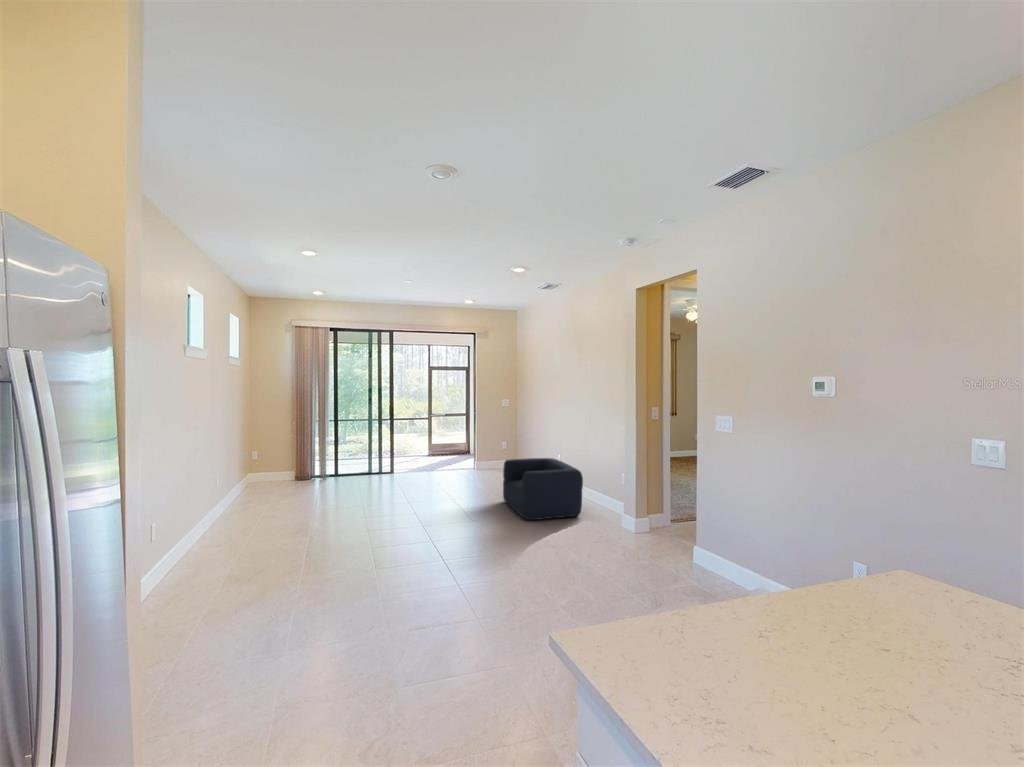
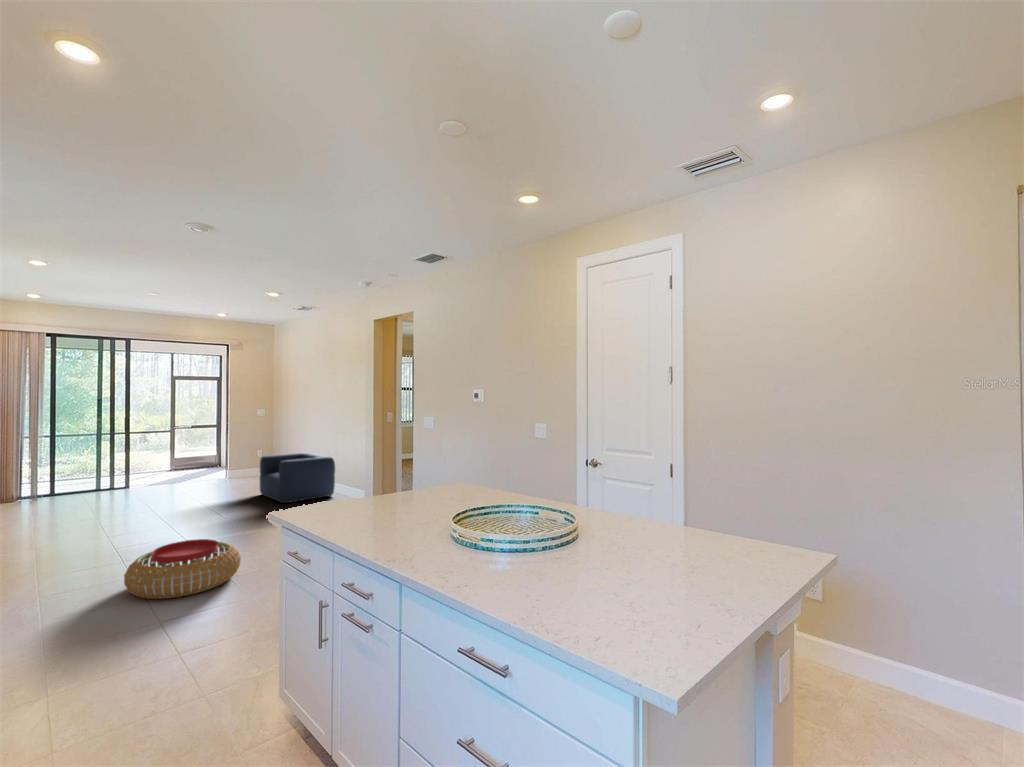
pouf: none [358,592,477,679] -> present [124,539,241,599]

